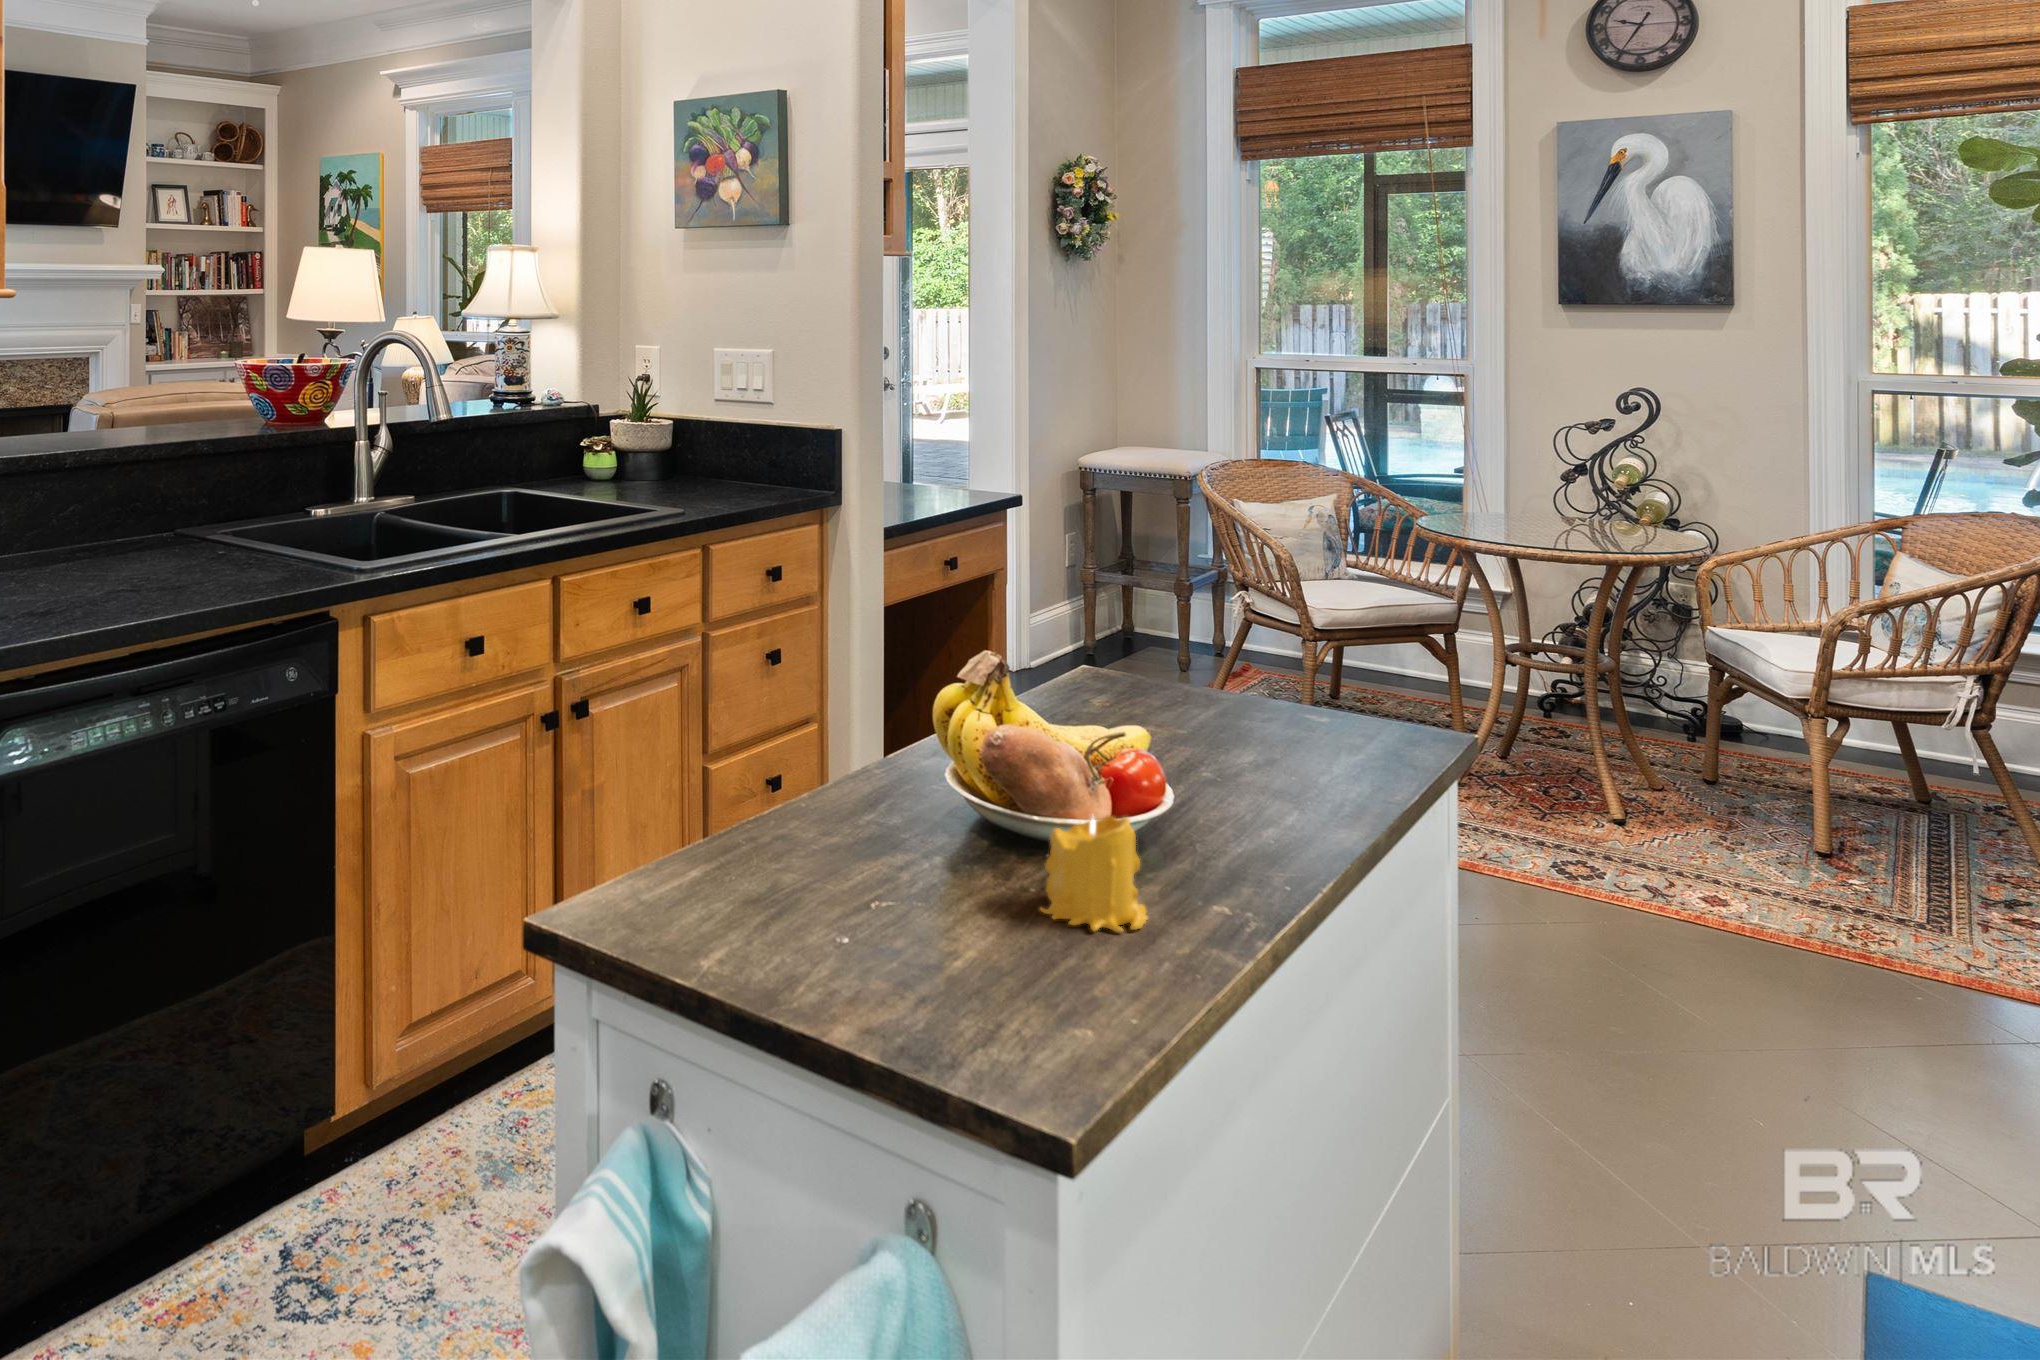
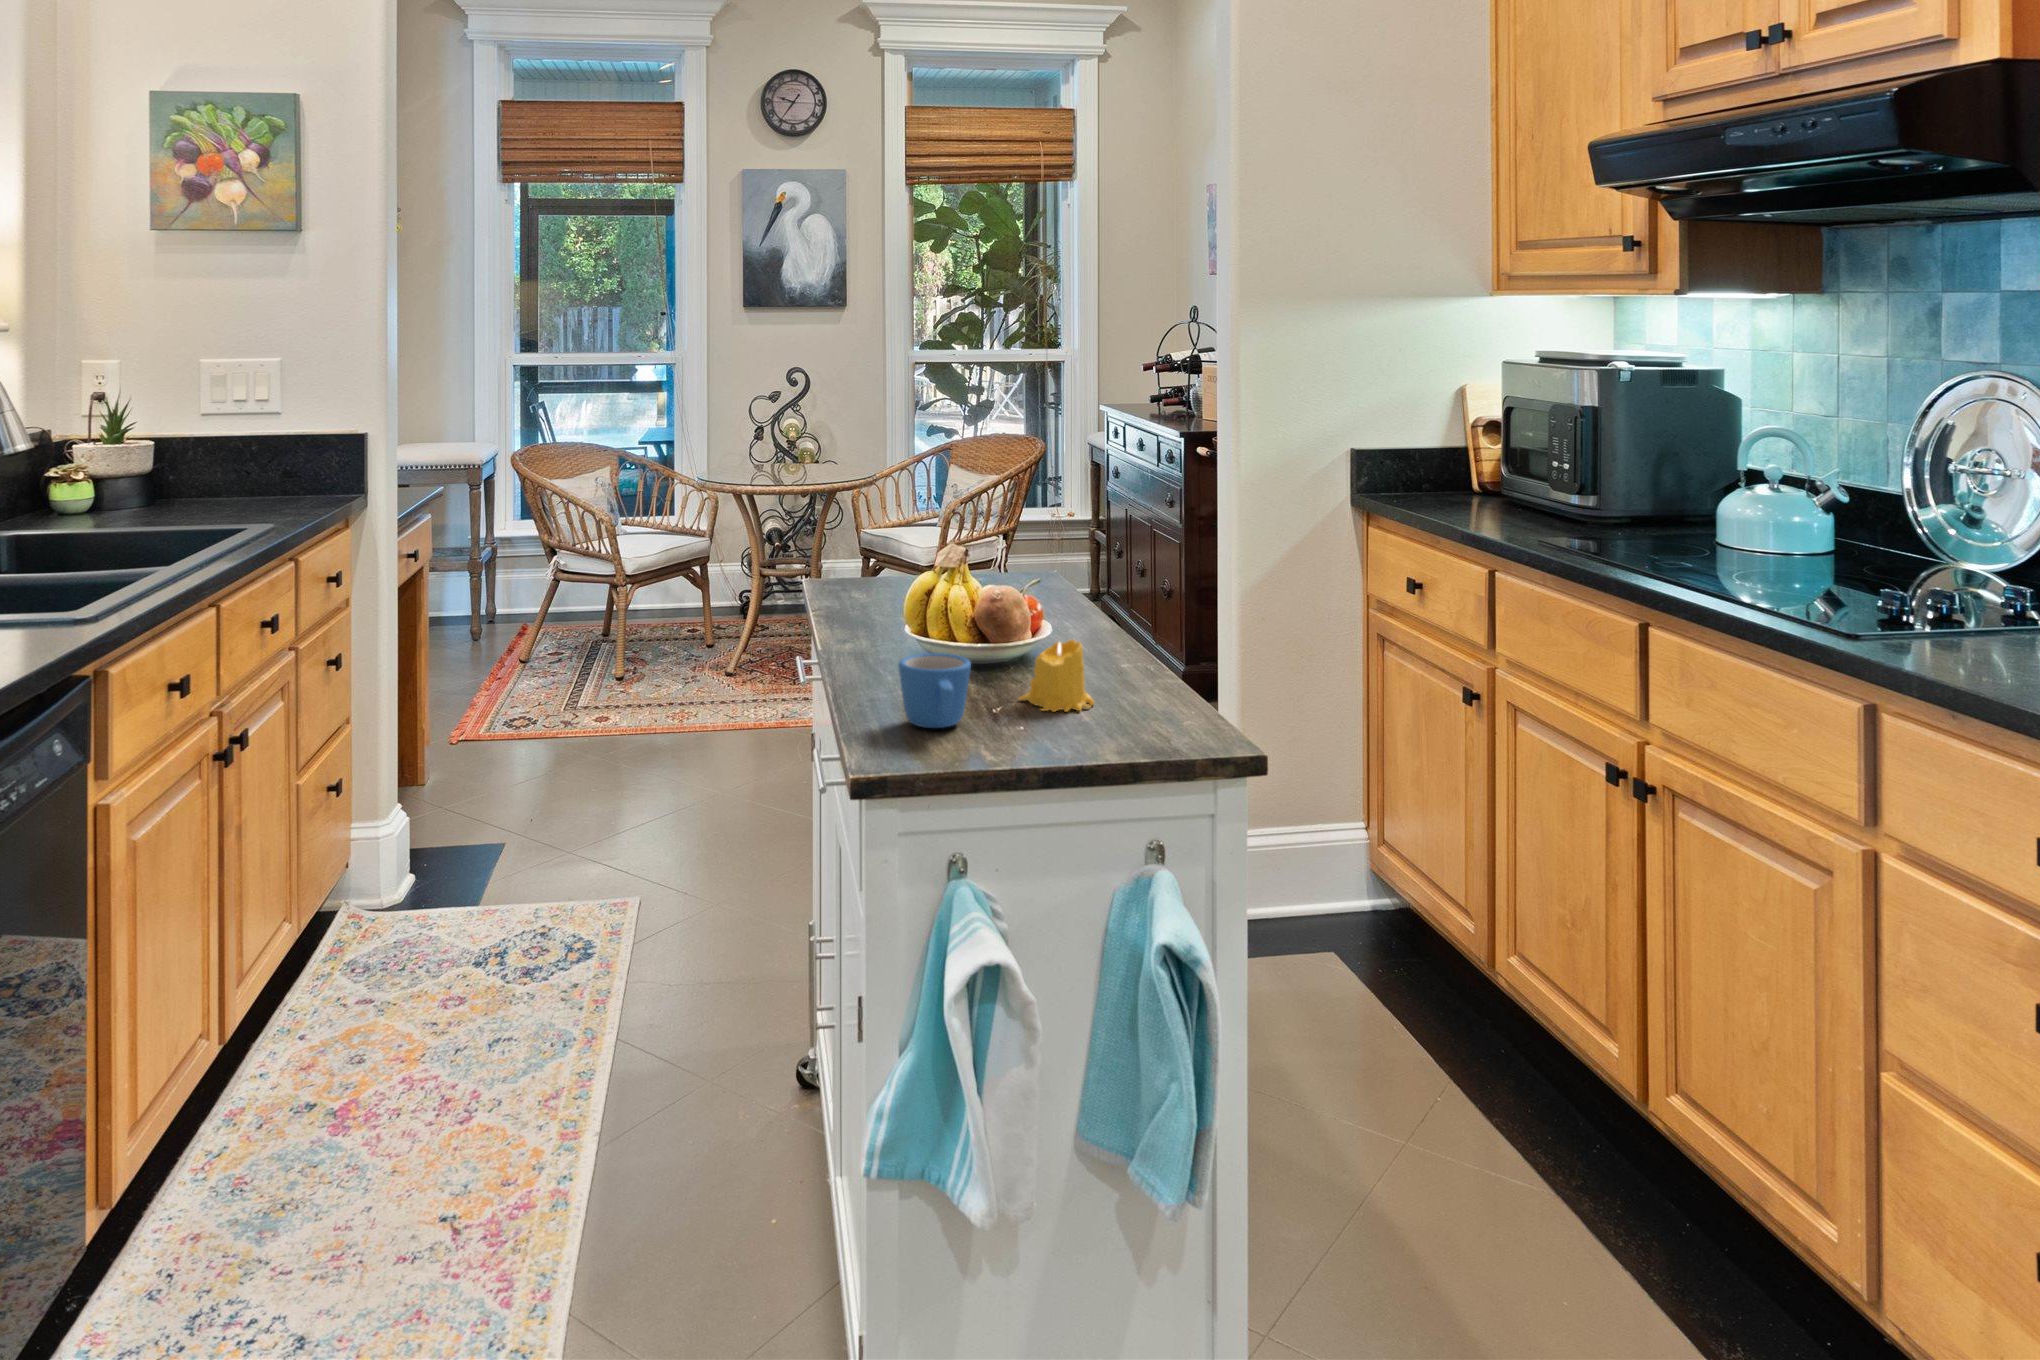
mug: none [819,776,924,889] -> present [898,653,971,728]

